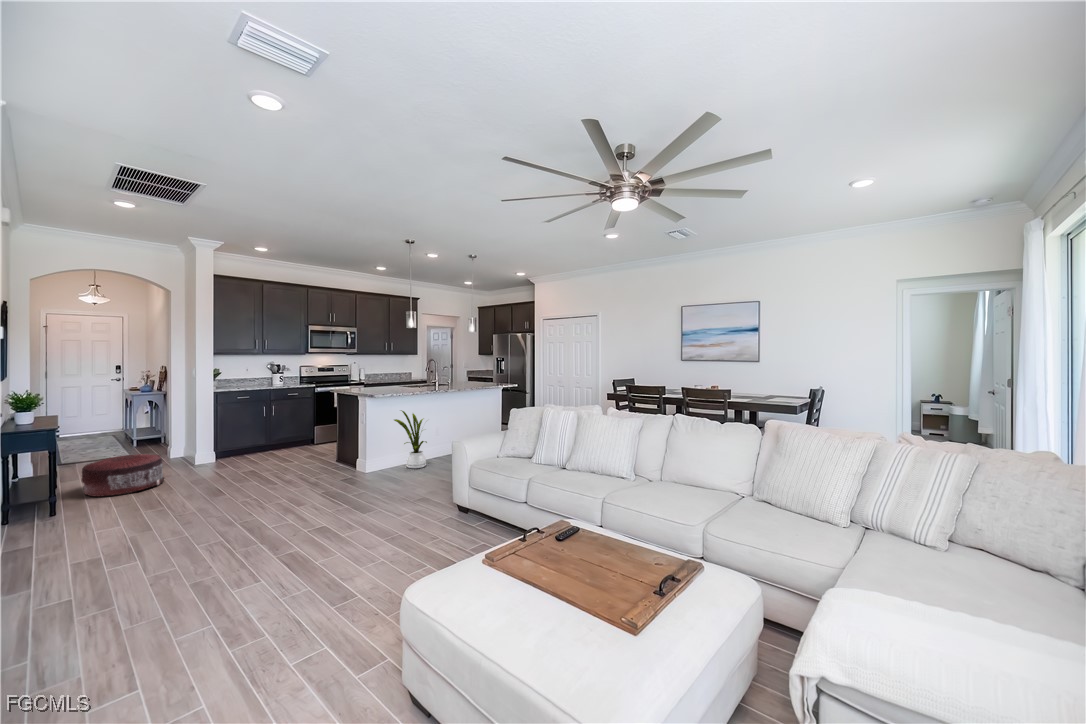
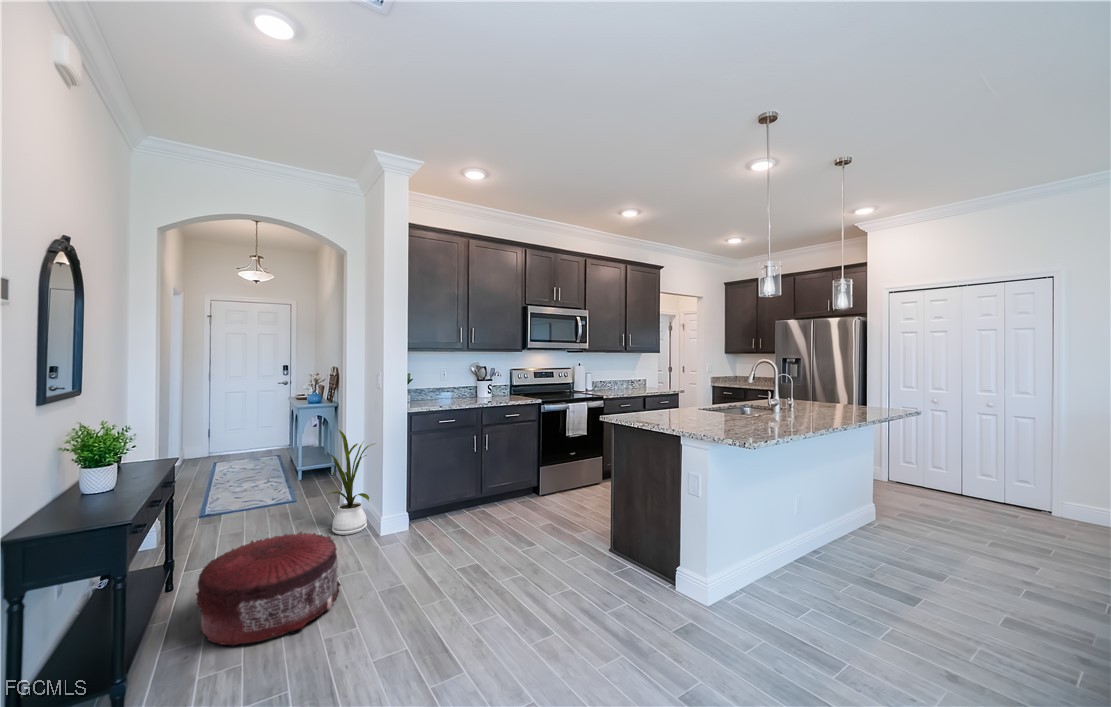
house plant: present [394,410,427,468] -> present [329,430,373,535]

